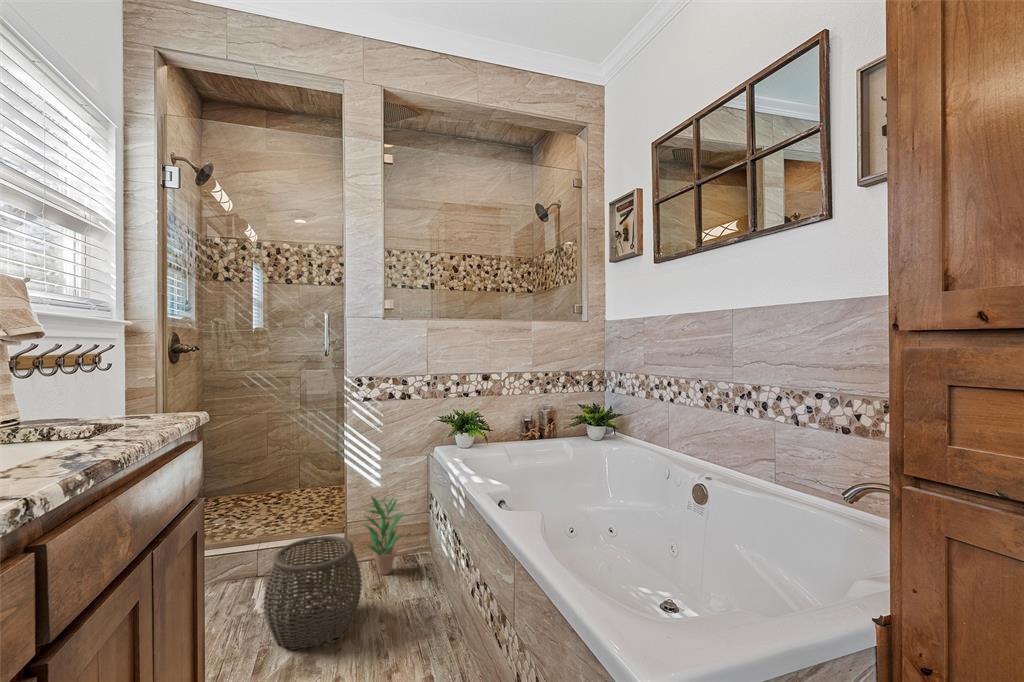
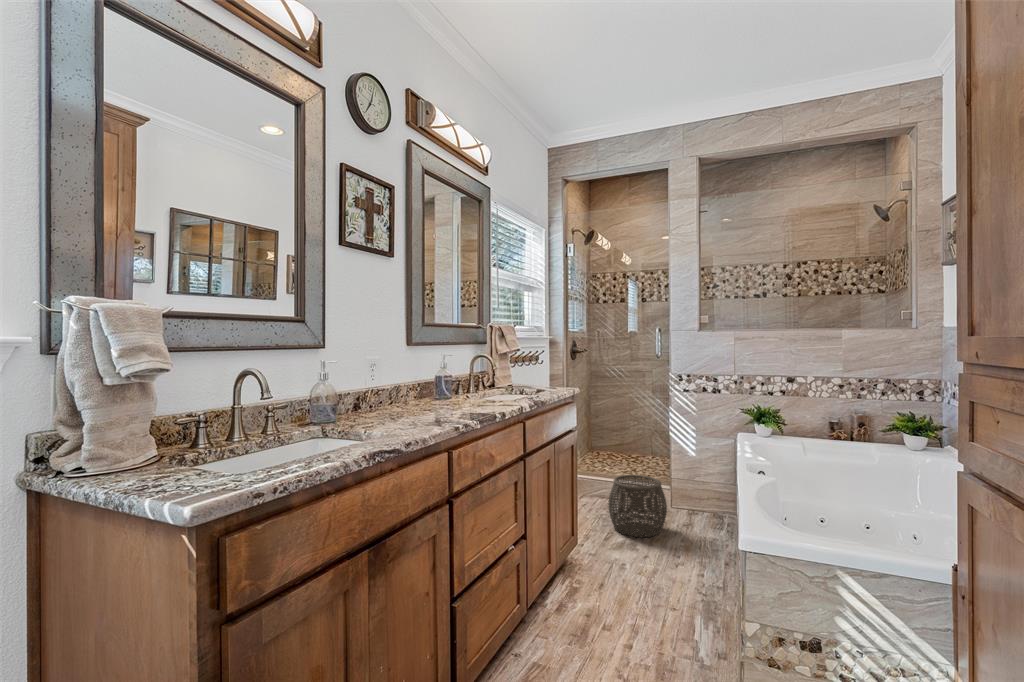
potted plant: present [365,496,404,575] -> none [678,460,712,520]

